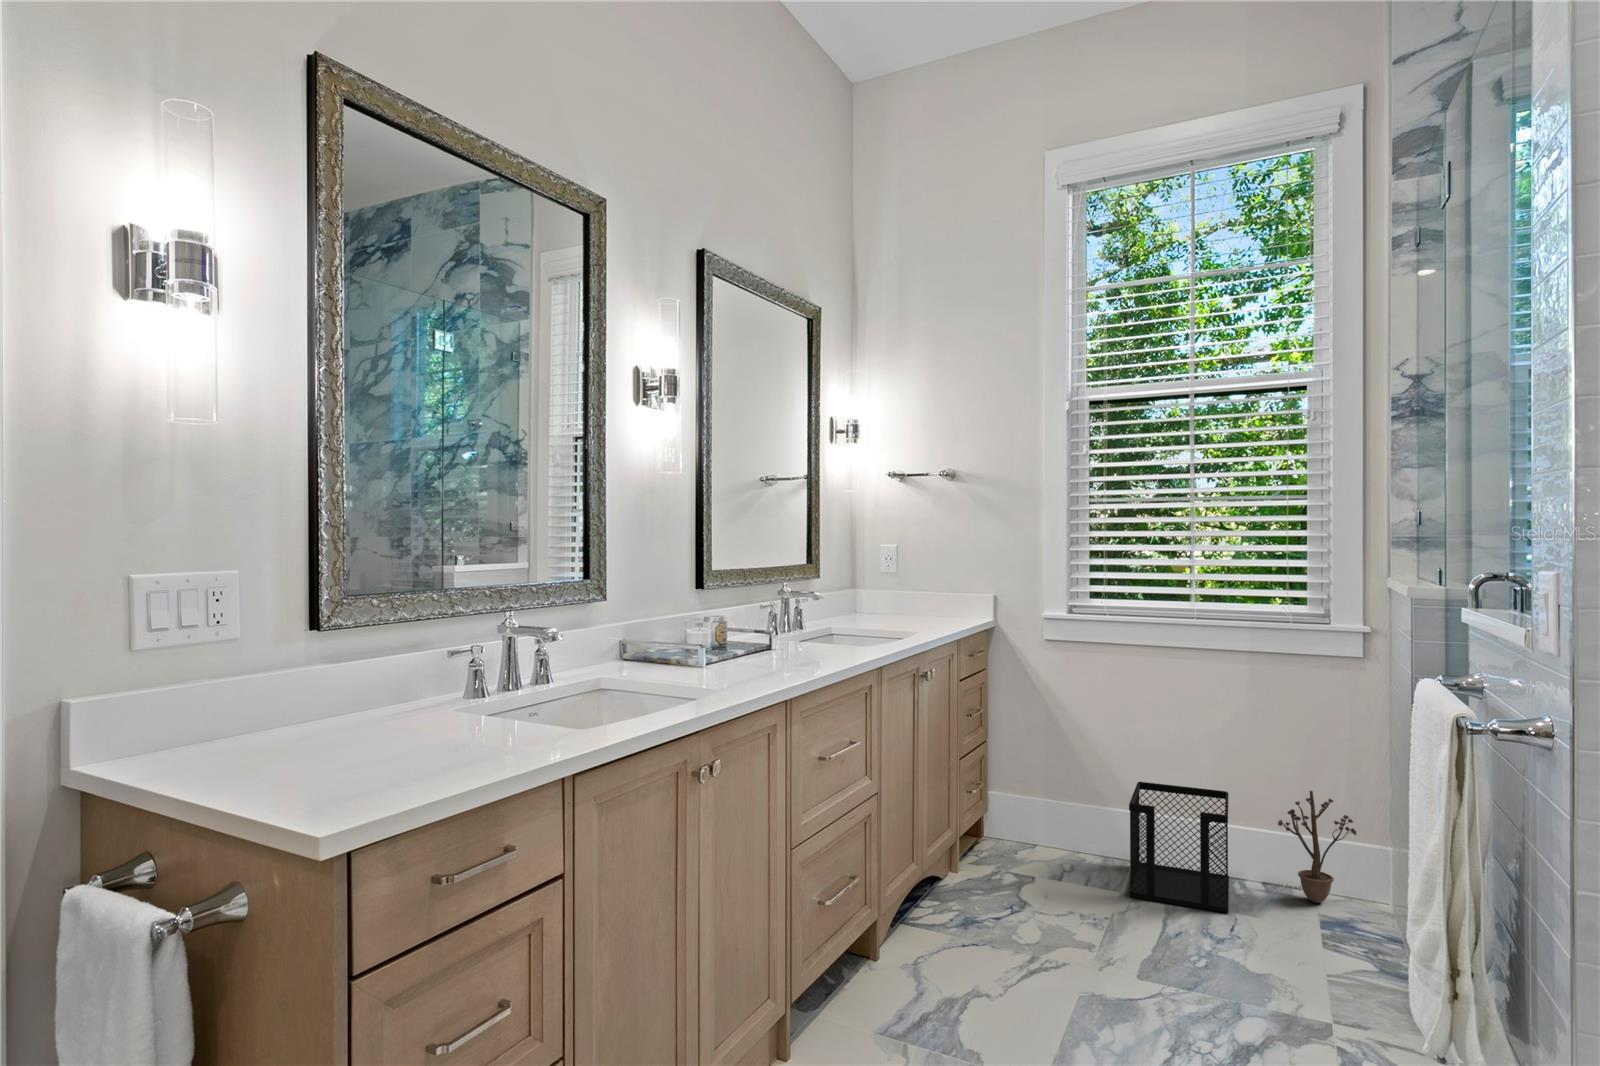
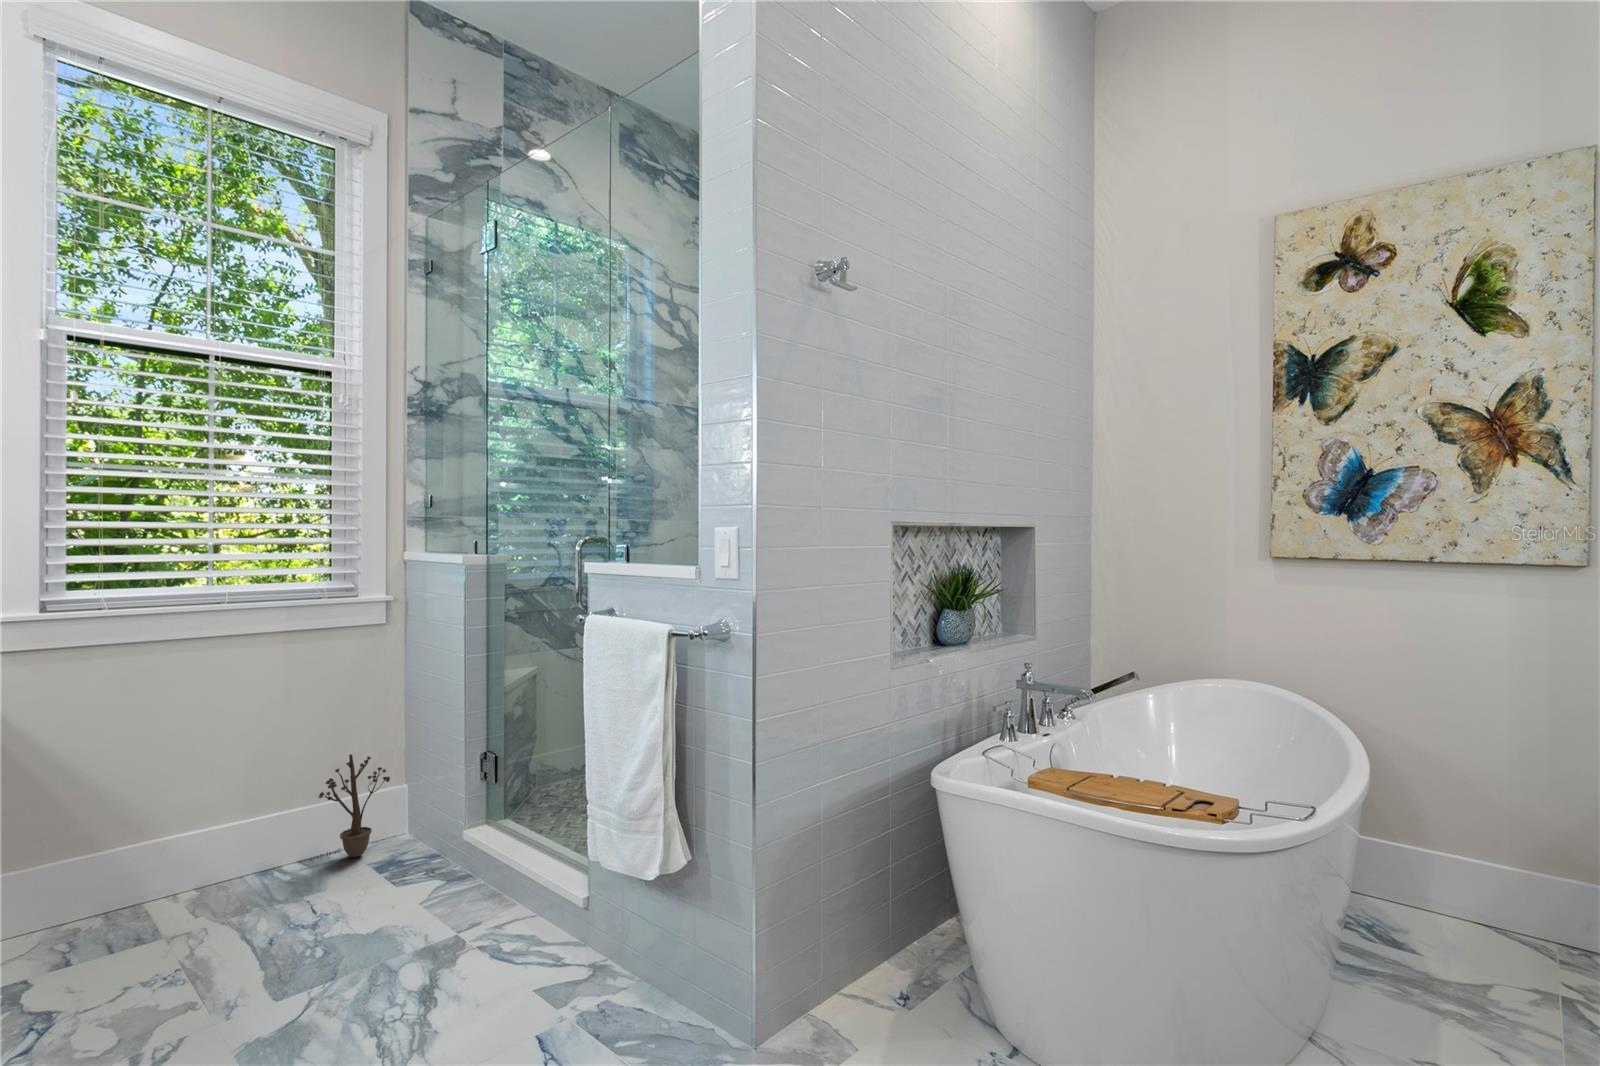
wastebasket: present [1129,782,1229,913] -> none [153,783,297,938]

